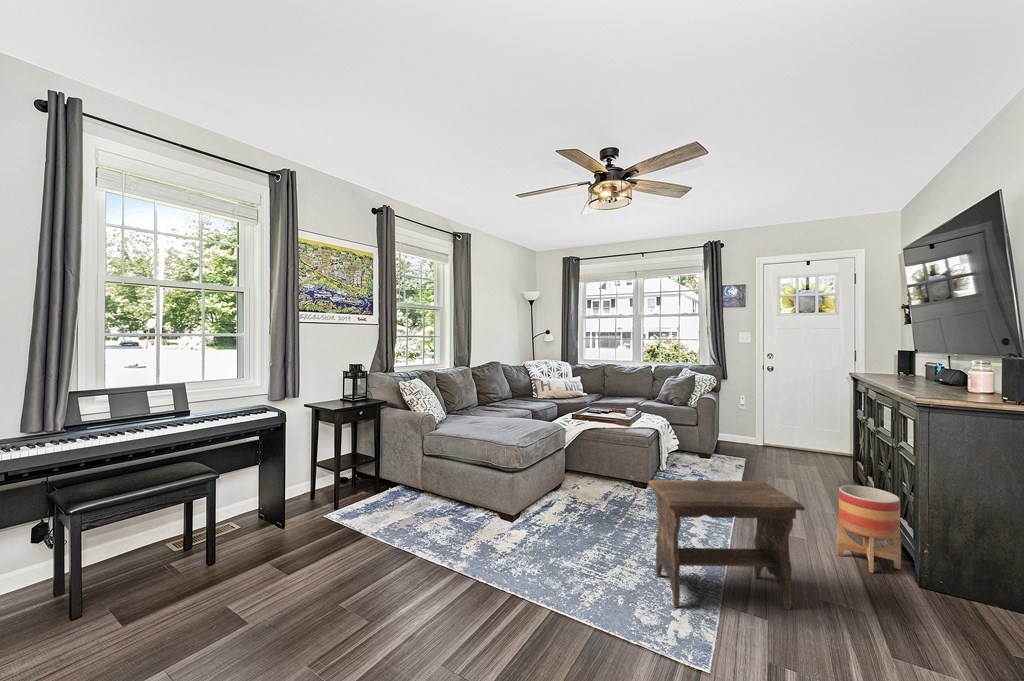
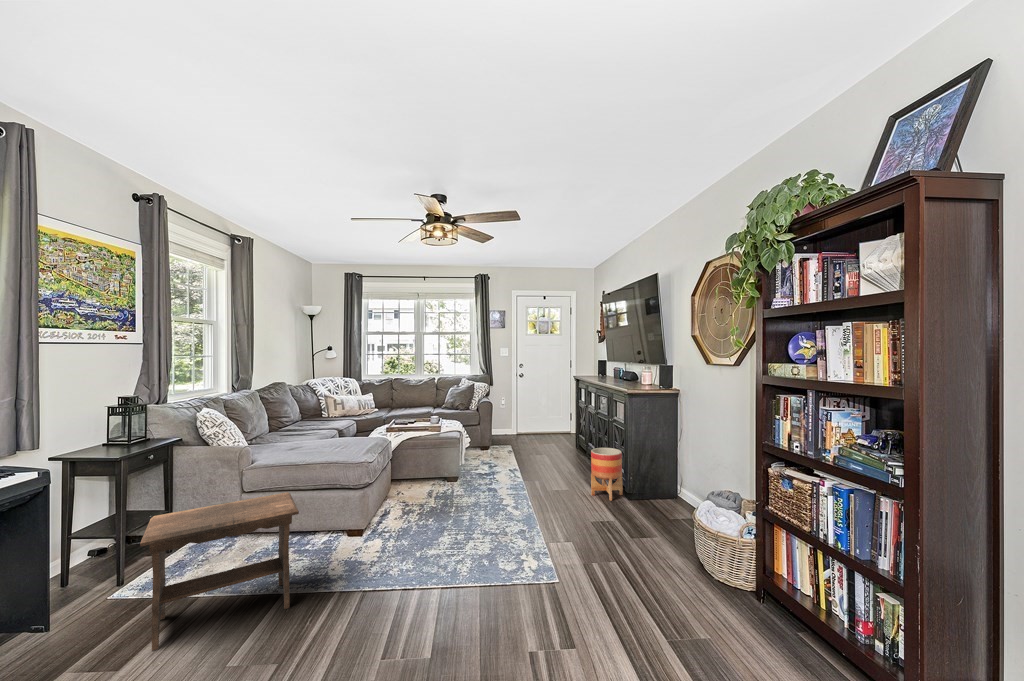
footstool: present [648,480,805,609] -> present [140,492,299,651]

